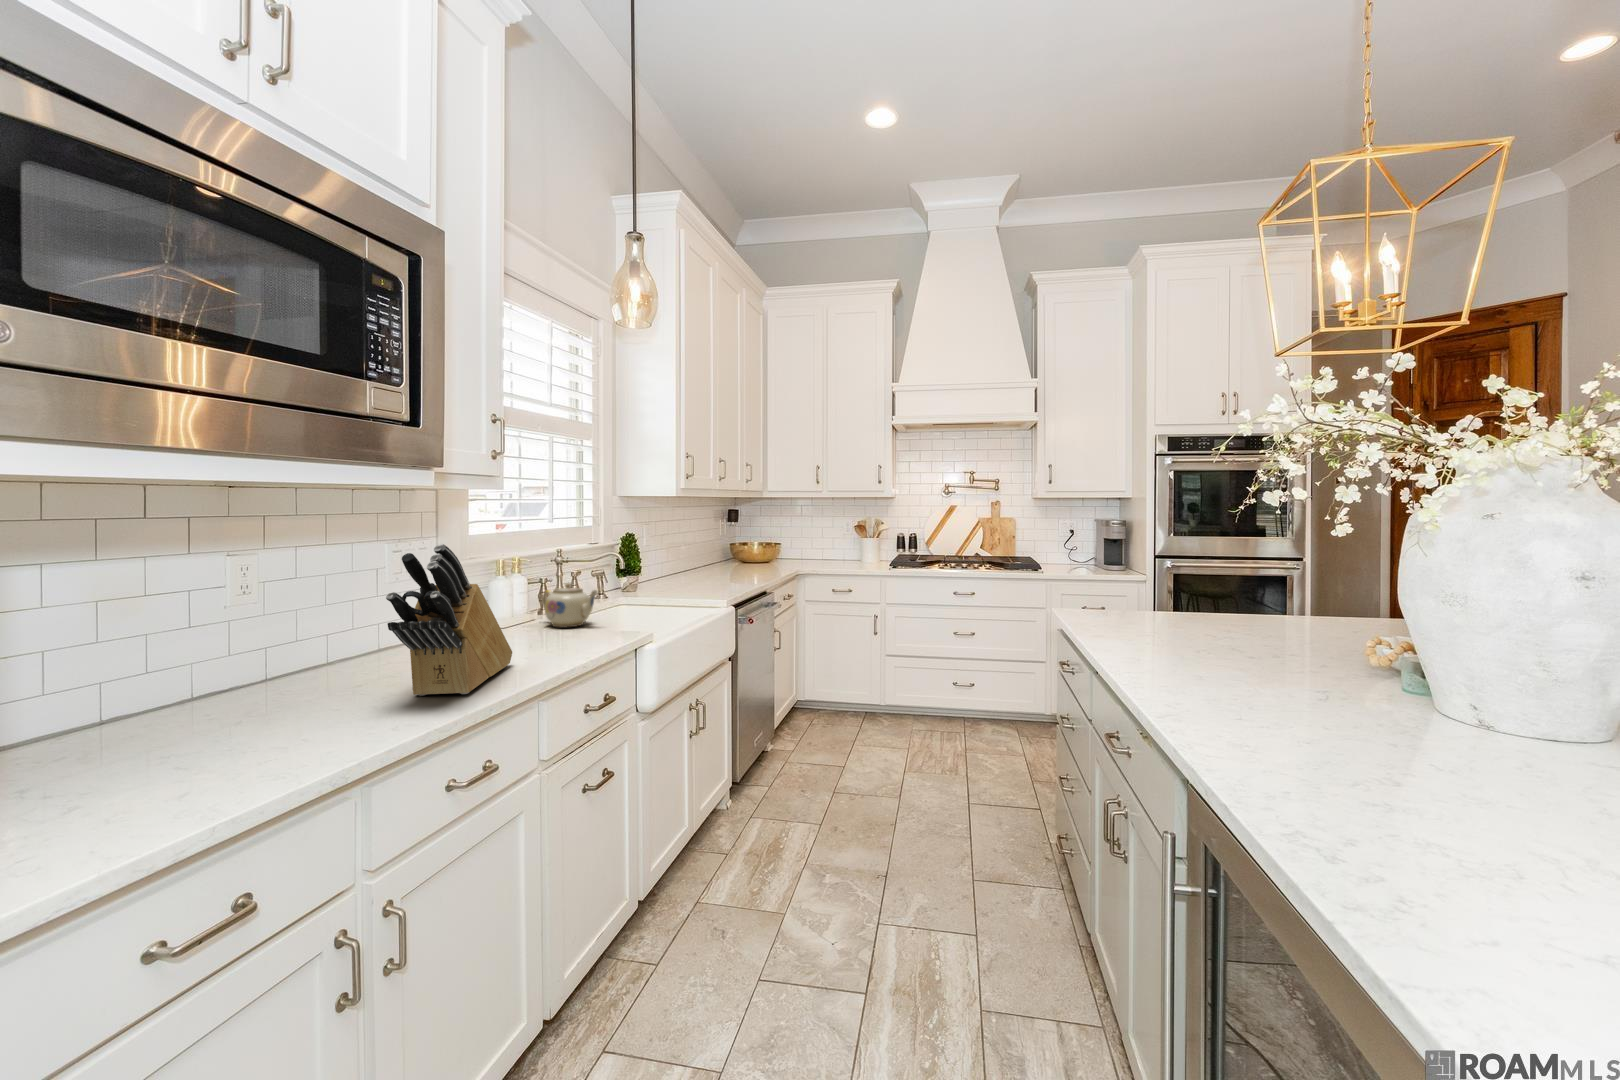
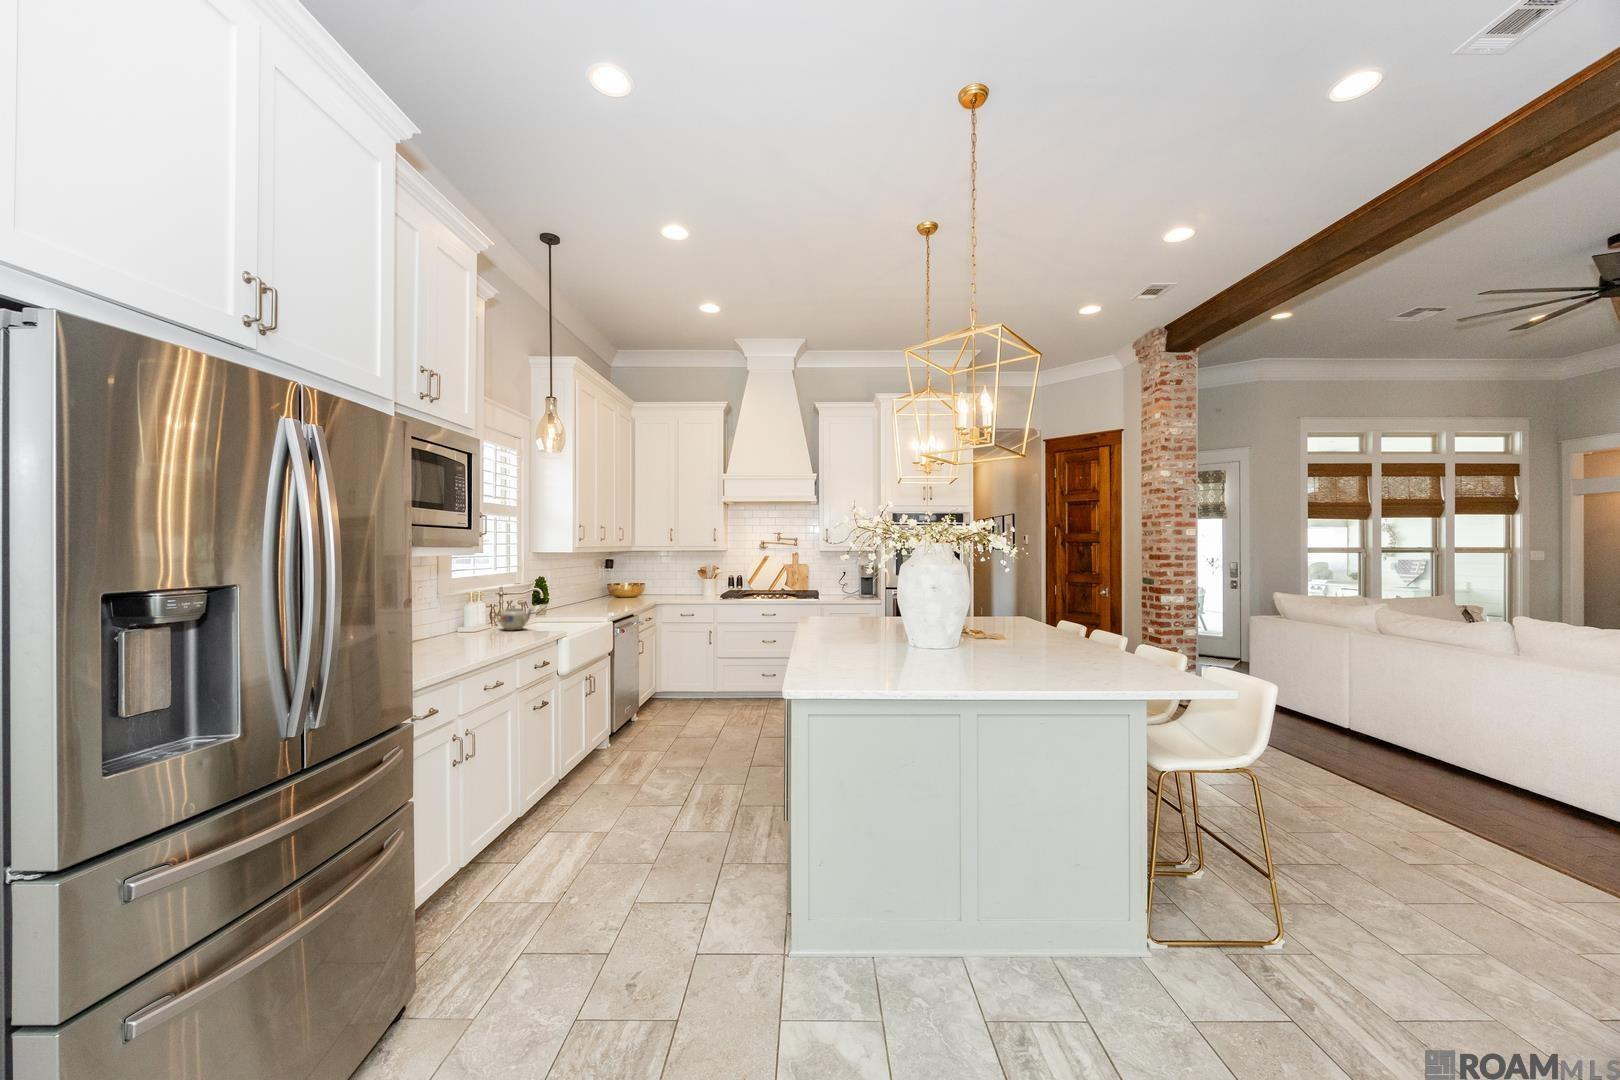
knife block: present [386,544,512,696] -> none [455,581,497,653]

